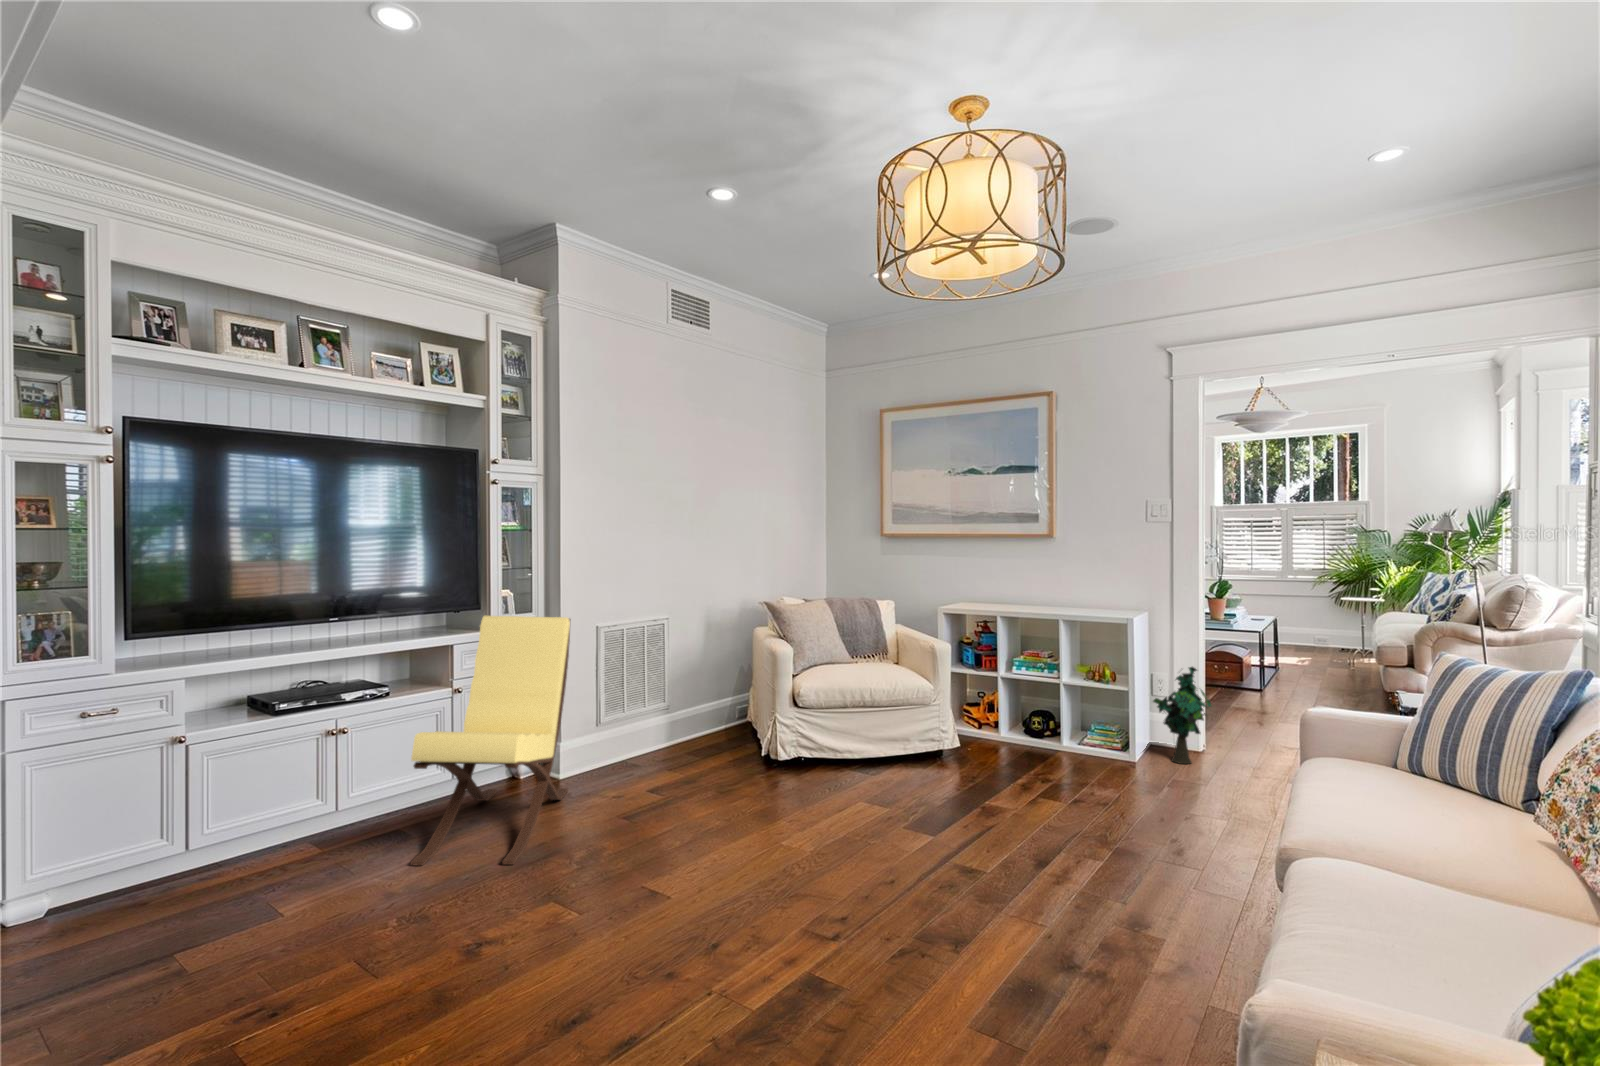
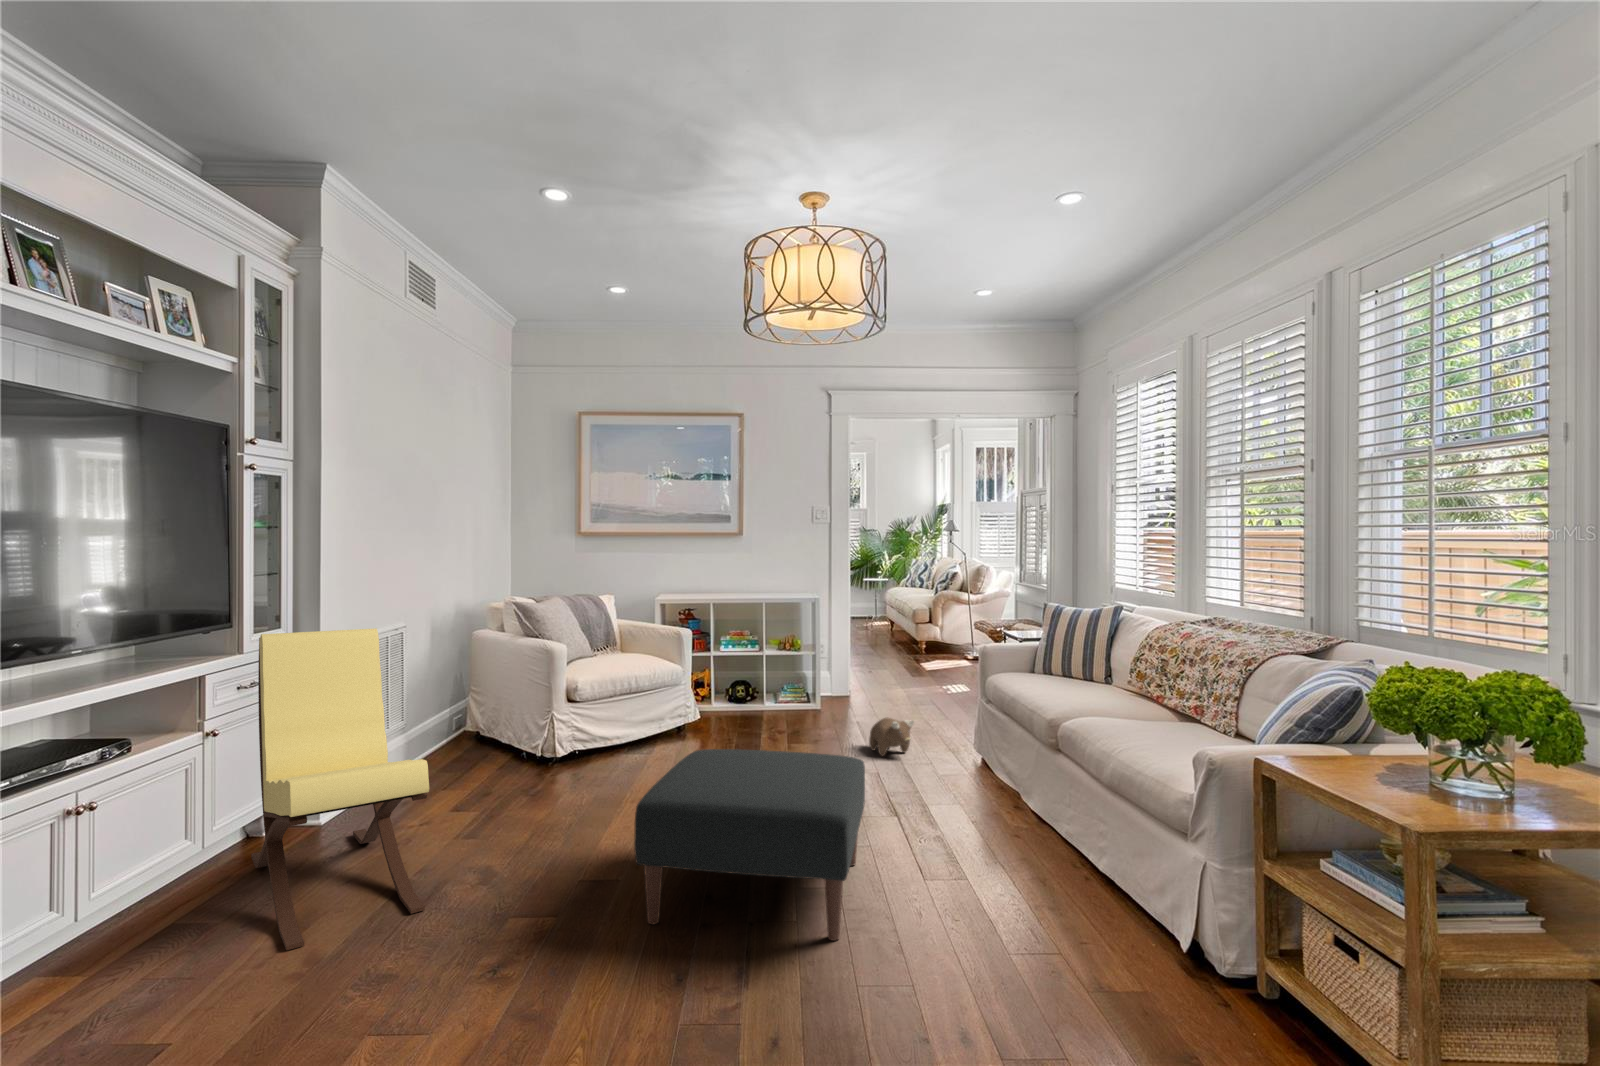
decorative plant: present [1153,667,1211,764] -> none [828,631,867,705]
ottoman: none [609,774,906,1020] -> present [634,749,865,941]
plush toy: none [1115,786,1168,839] -> present [869,717,914,756]

